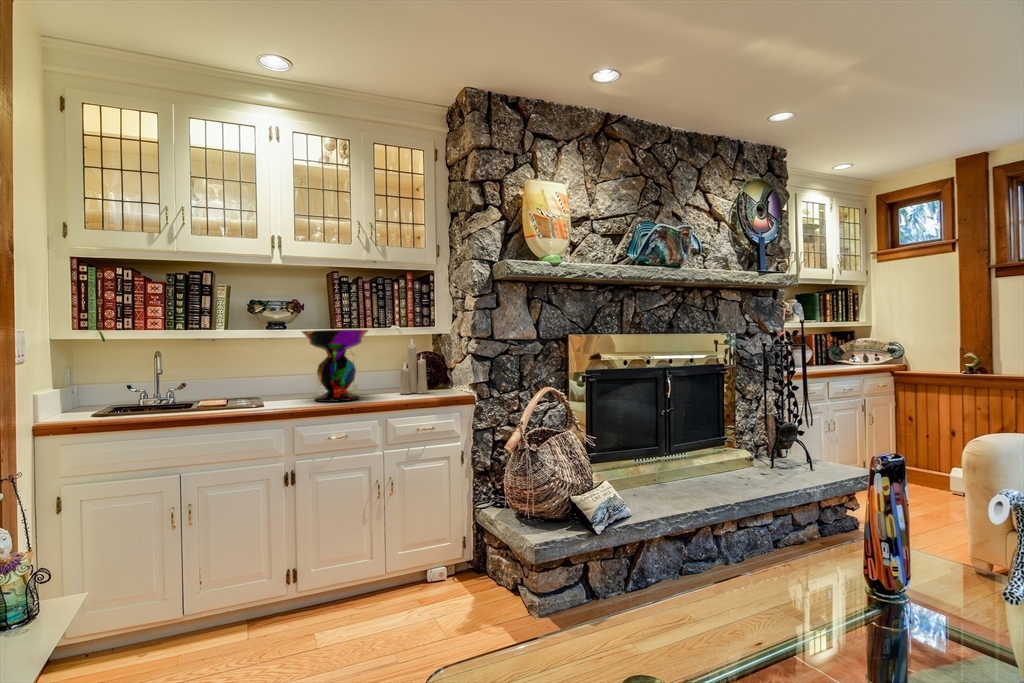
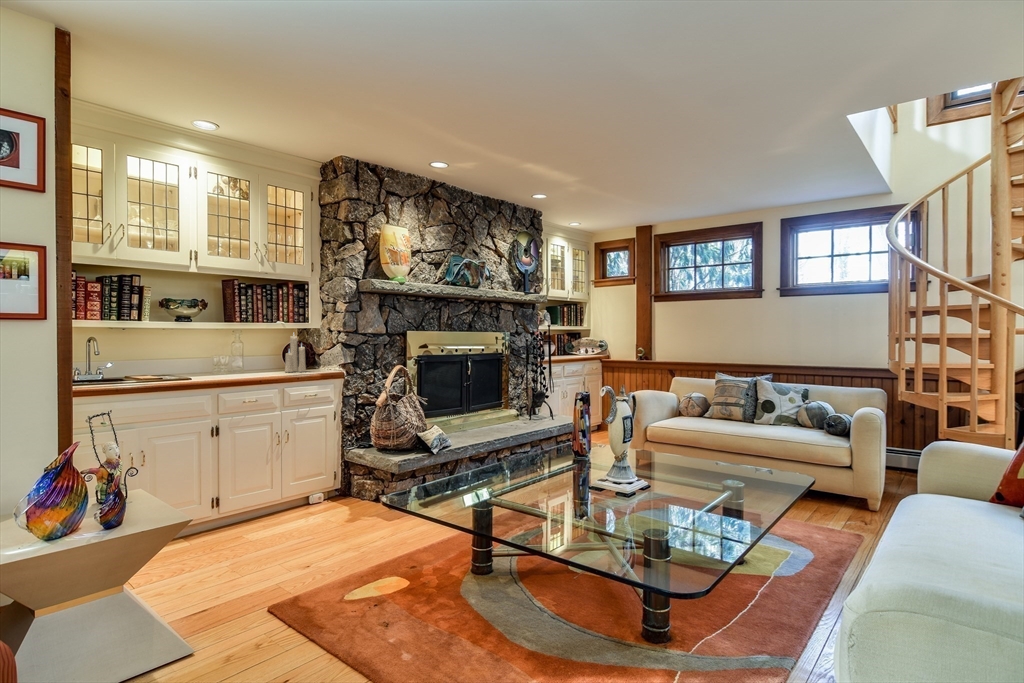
decorative bowl: present [302,330,368,402] -> none [214,324,268,377]

